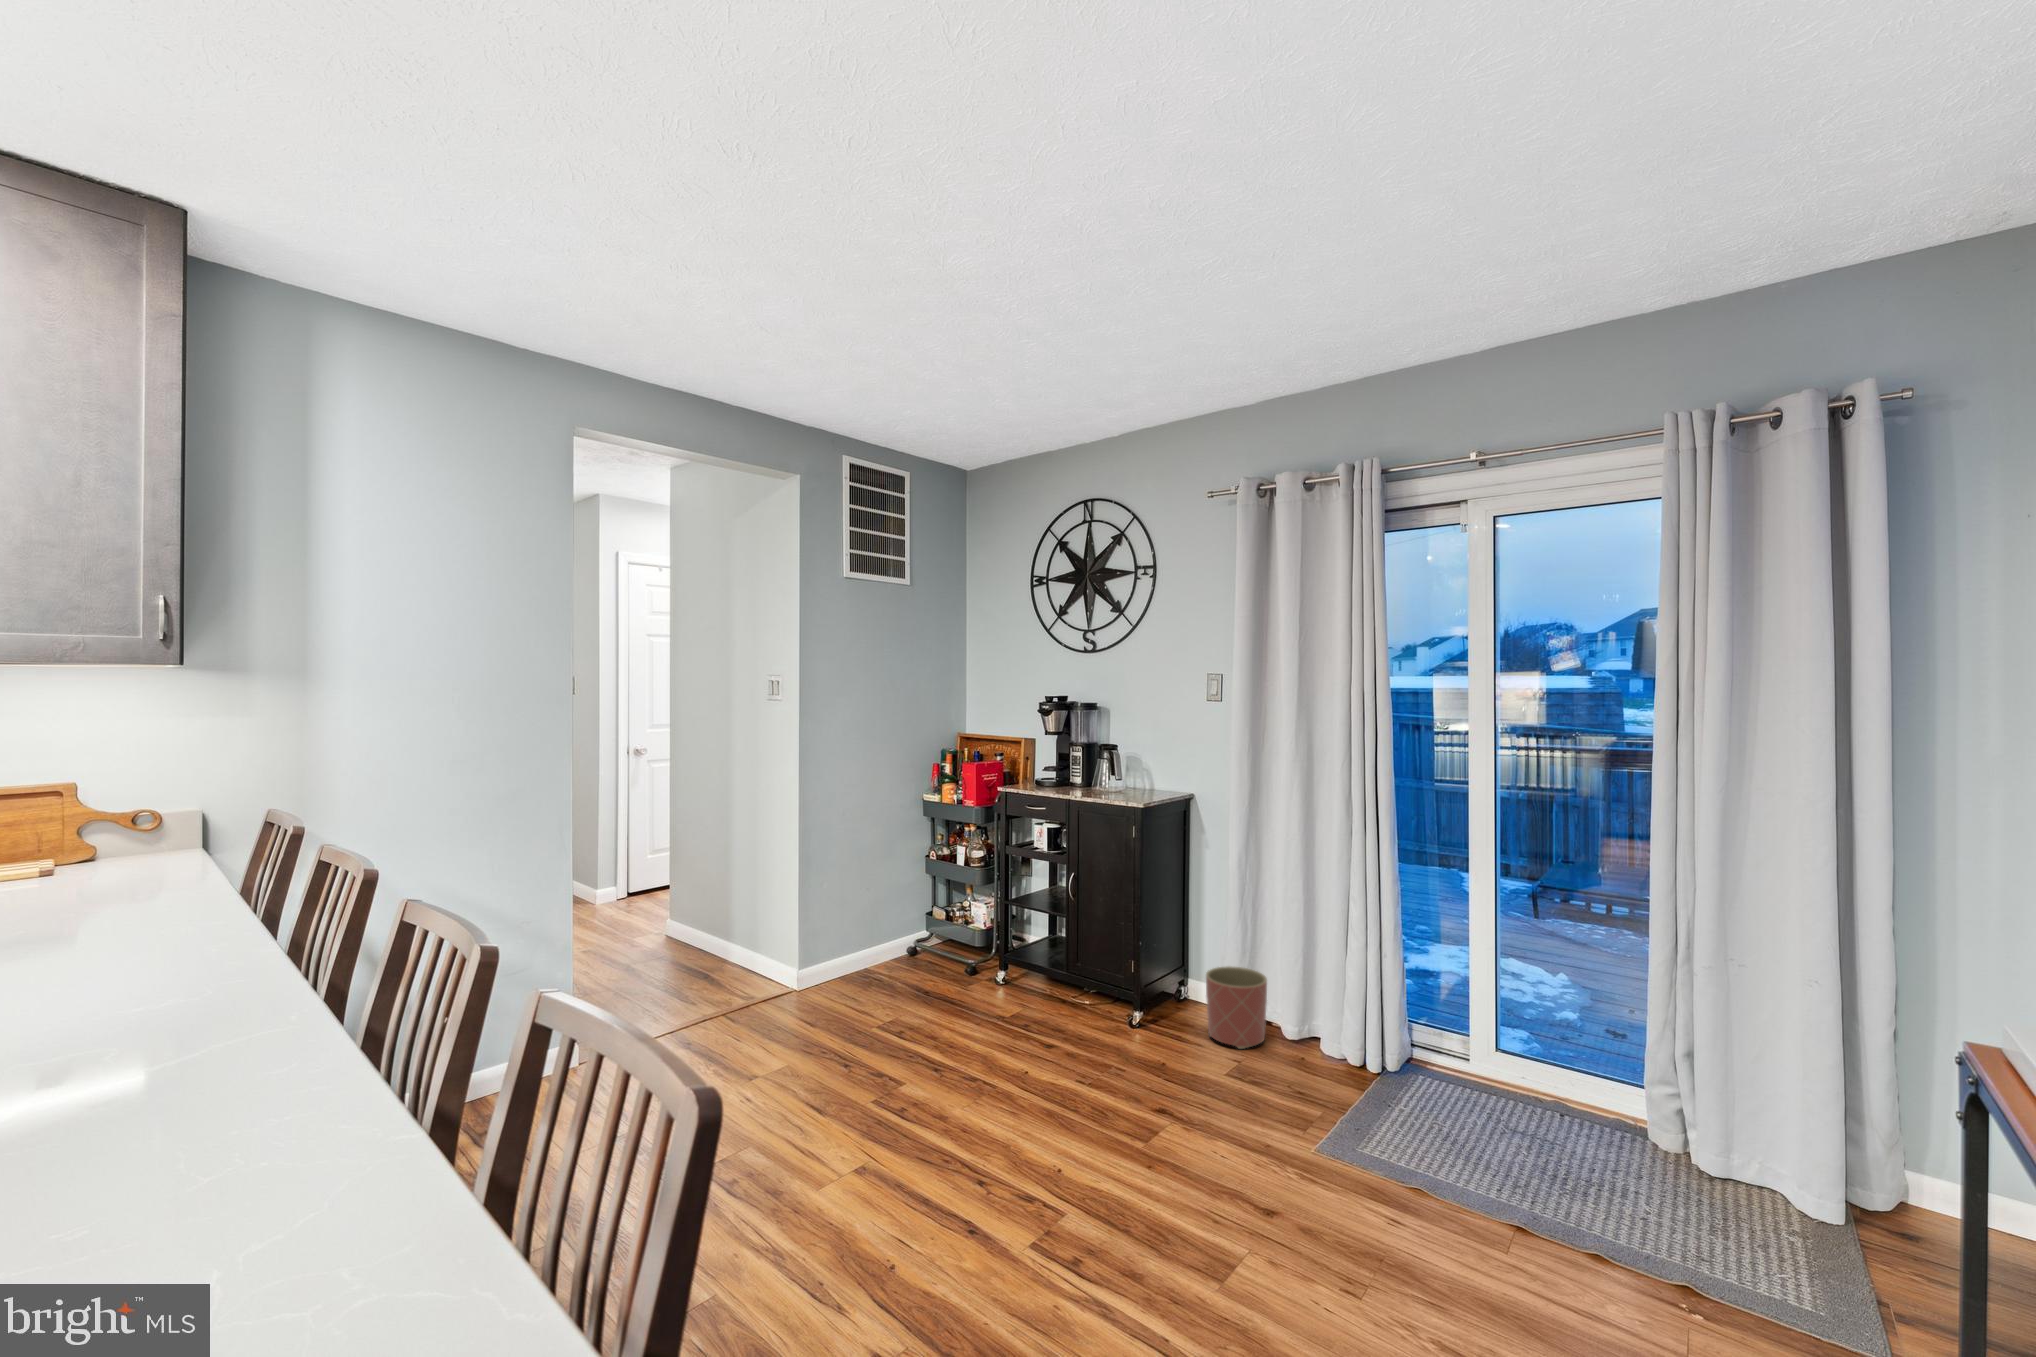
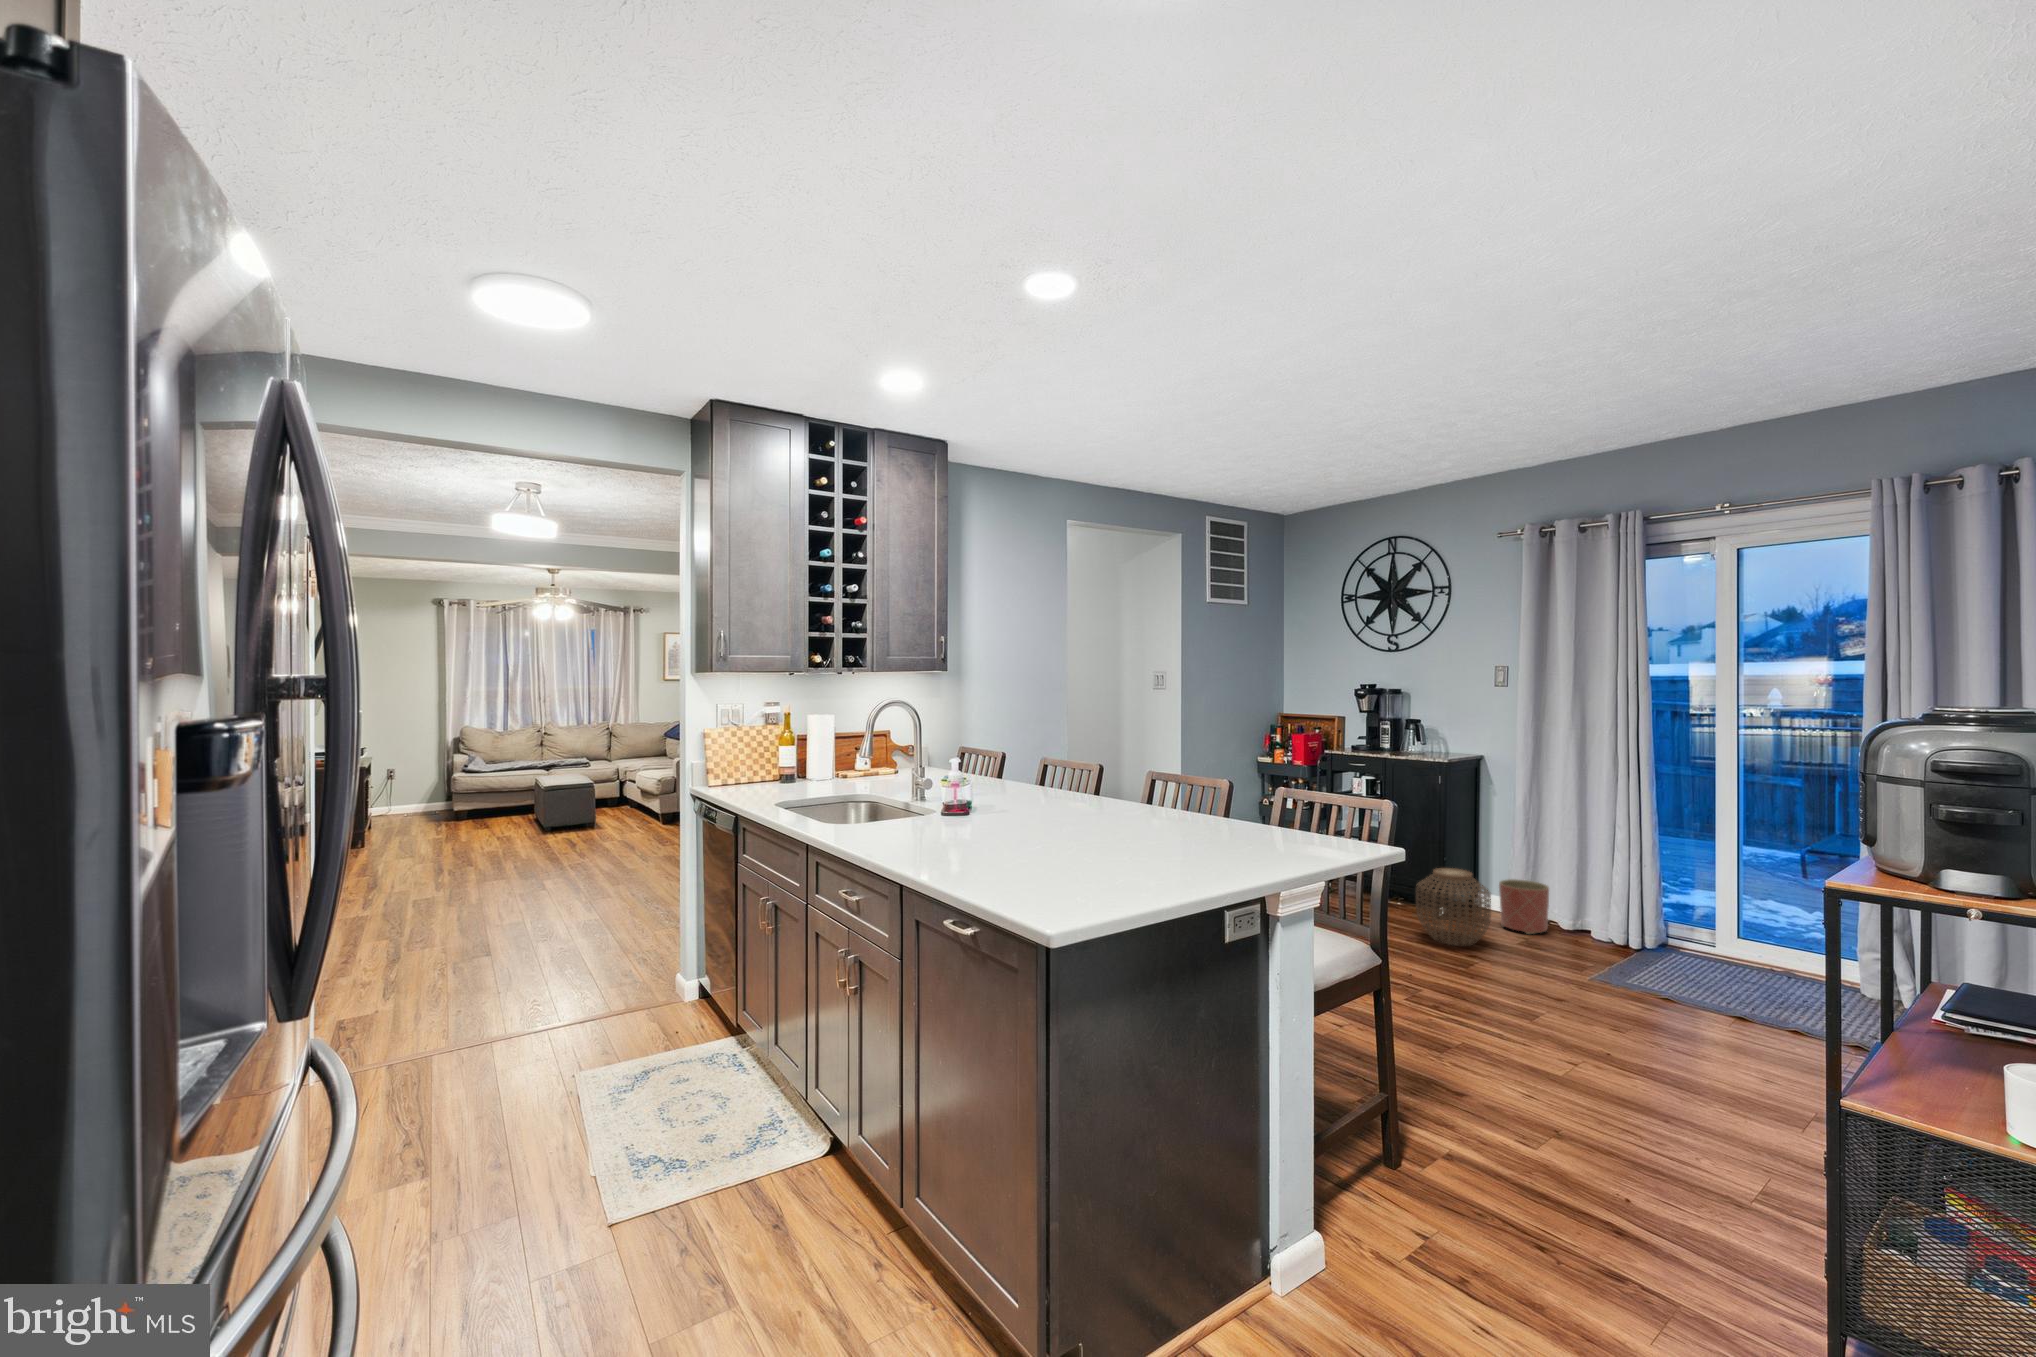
woven basket: none [1090,965,1188,1086] -> present [1416,868,1491,946]

